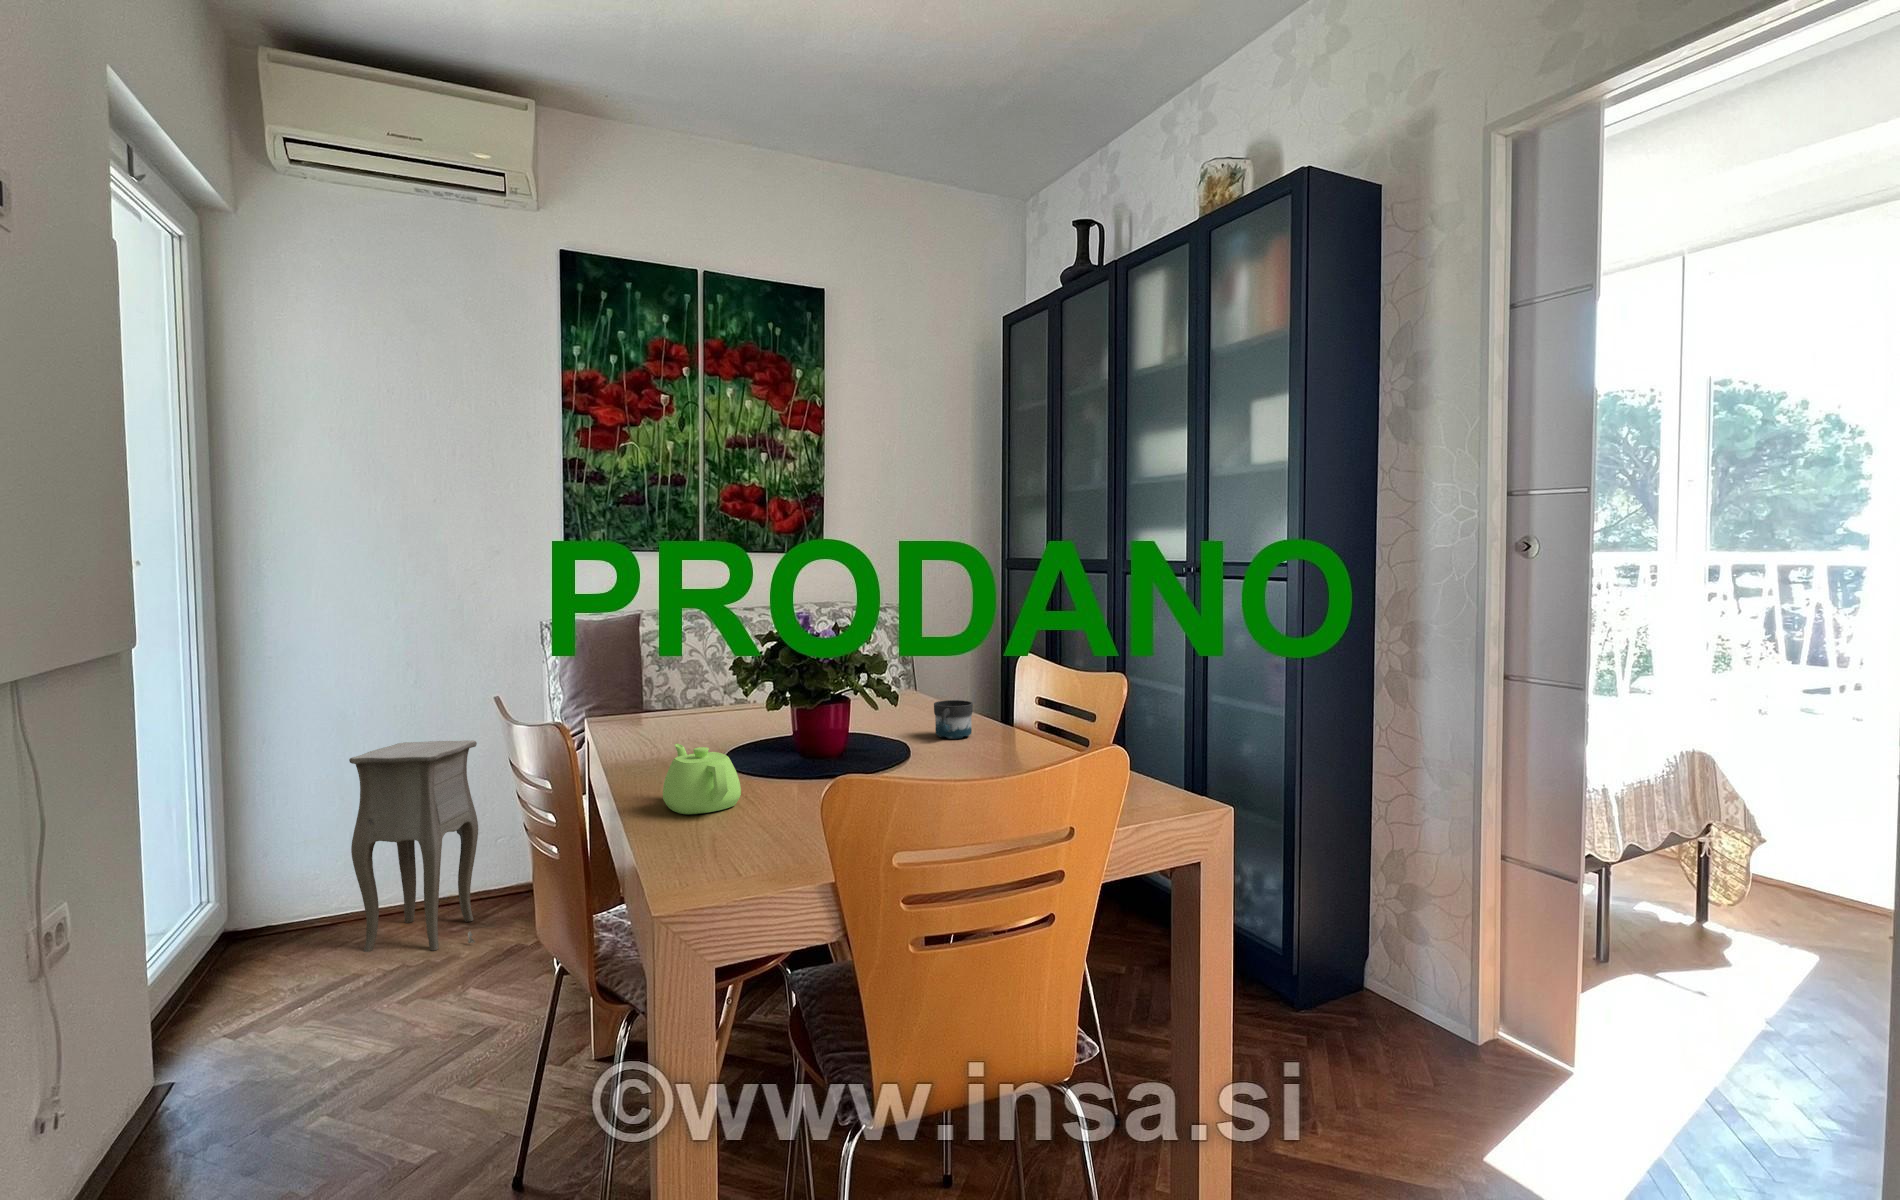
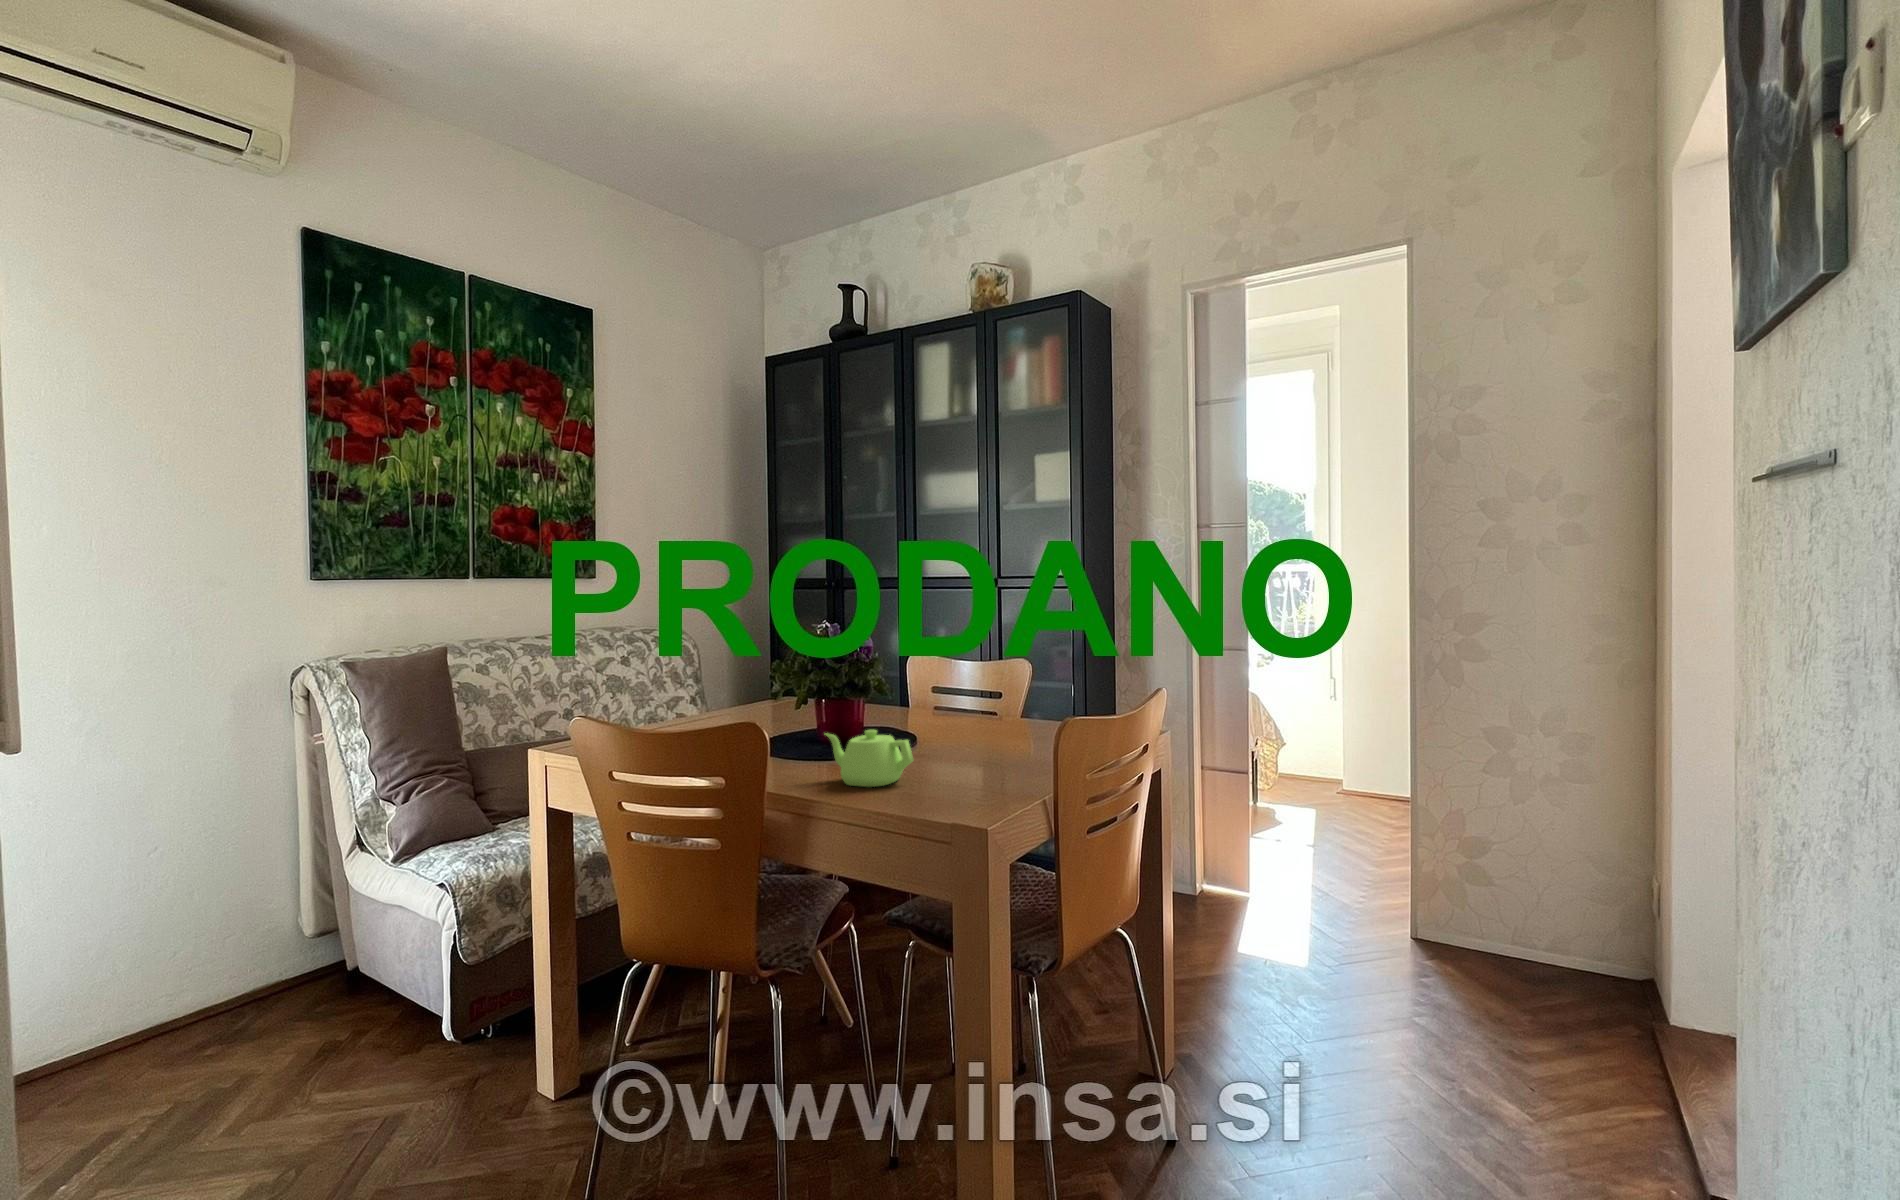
mug: present [934,700,973,739] -> none [896,690,929,721]
side table: present [349,740,478,952] -> none [61,819,270,1120]

